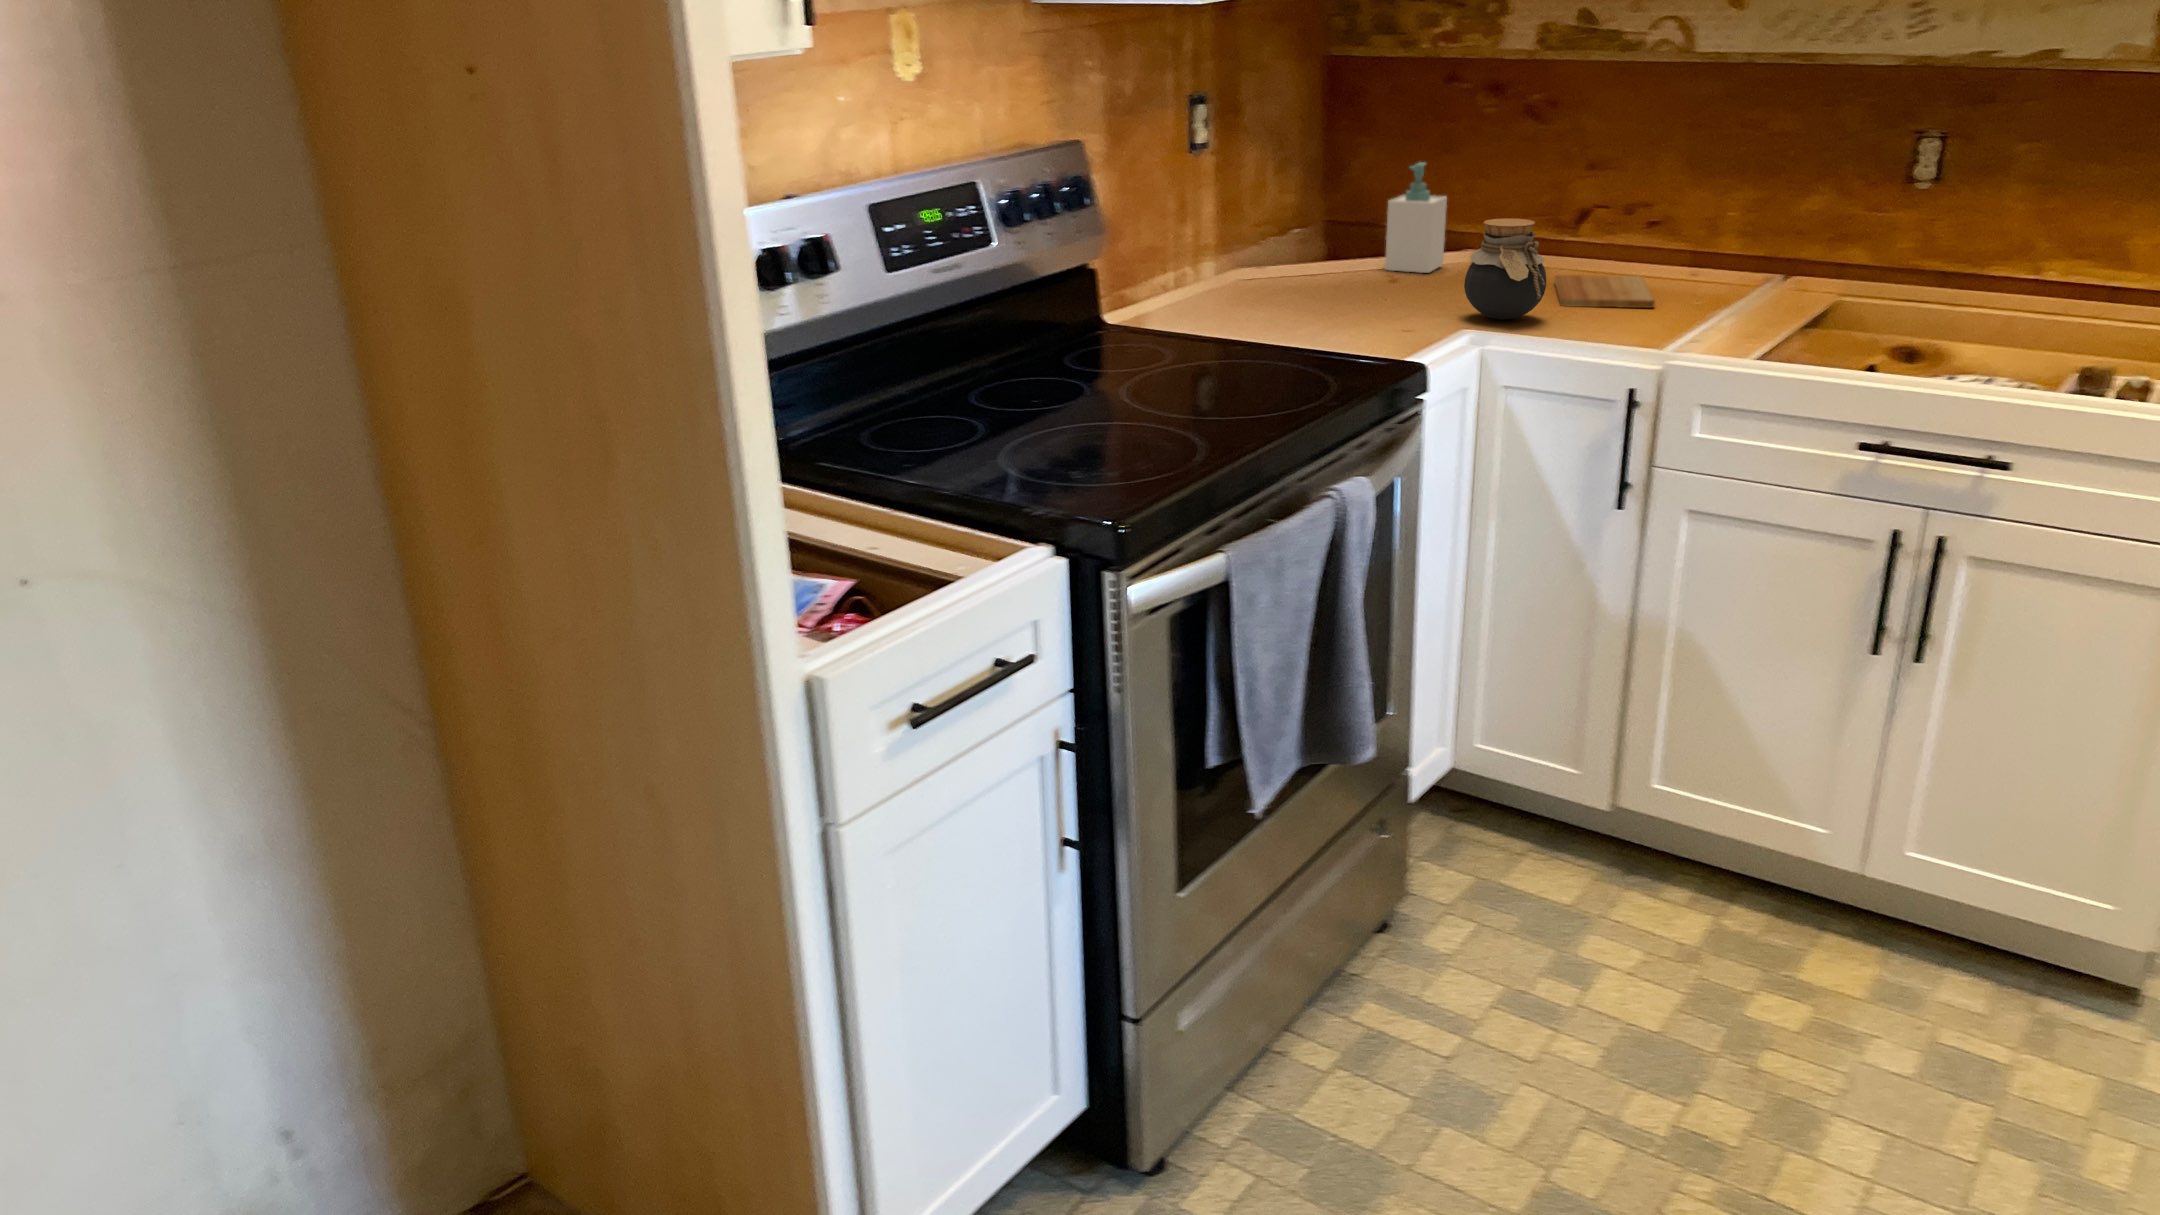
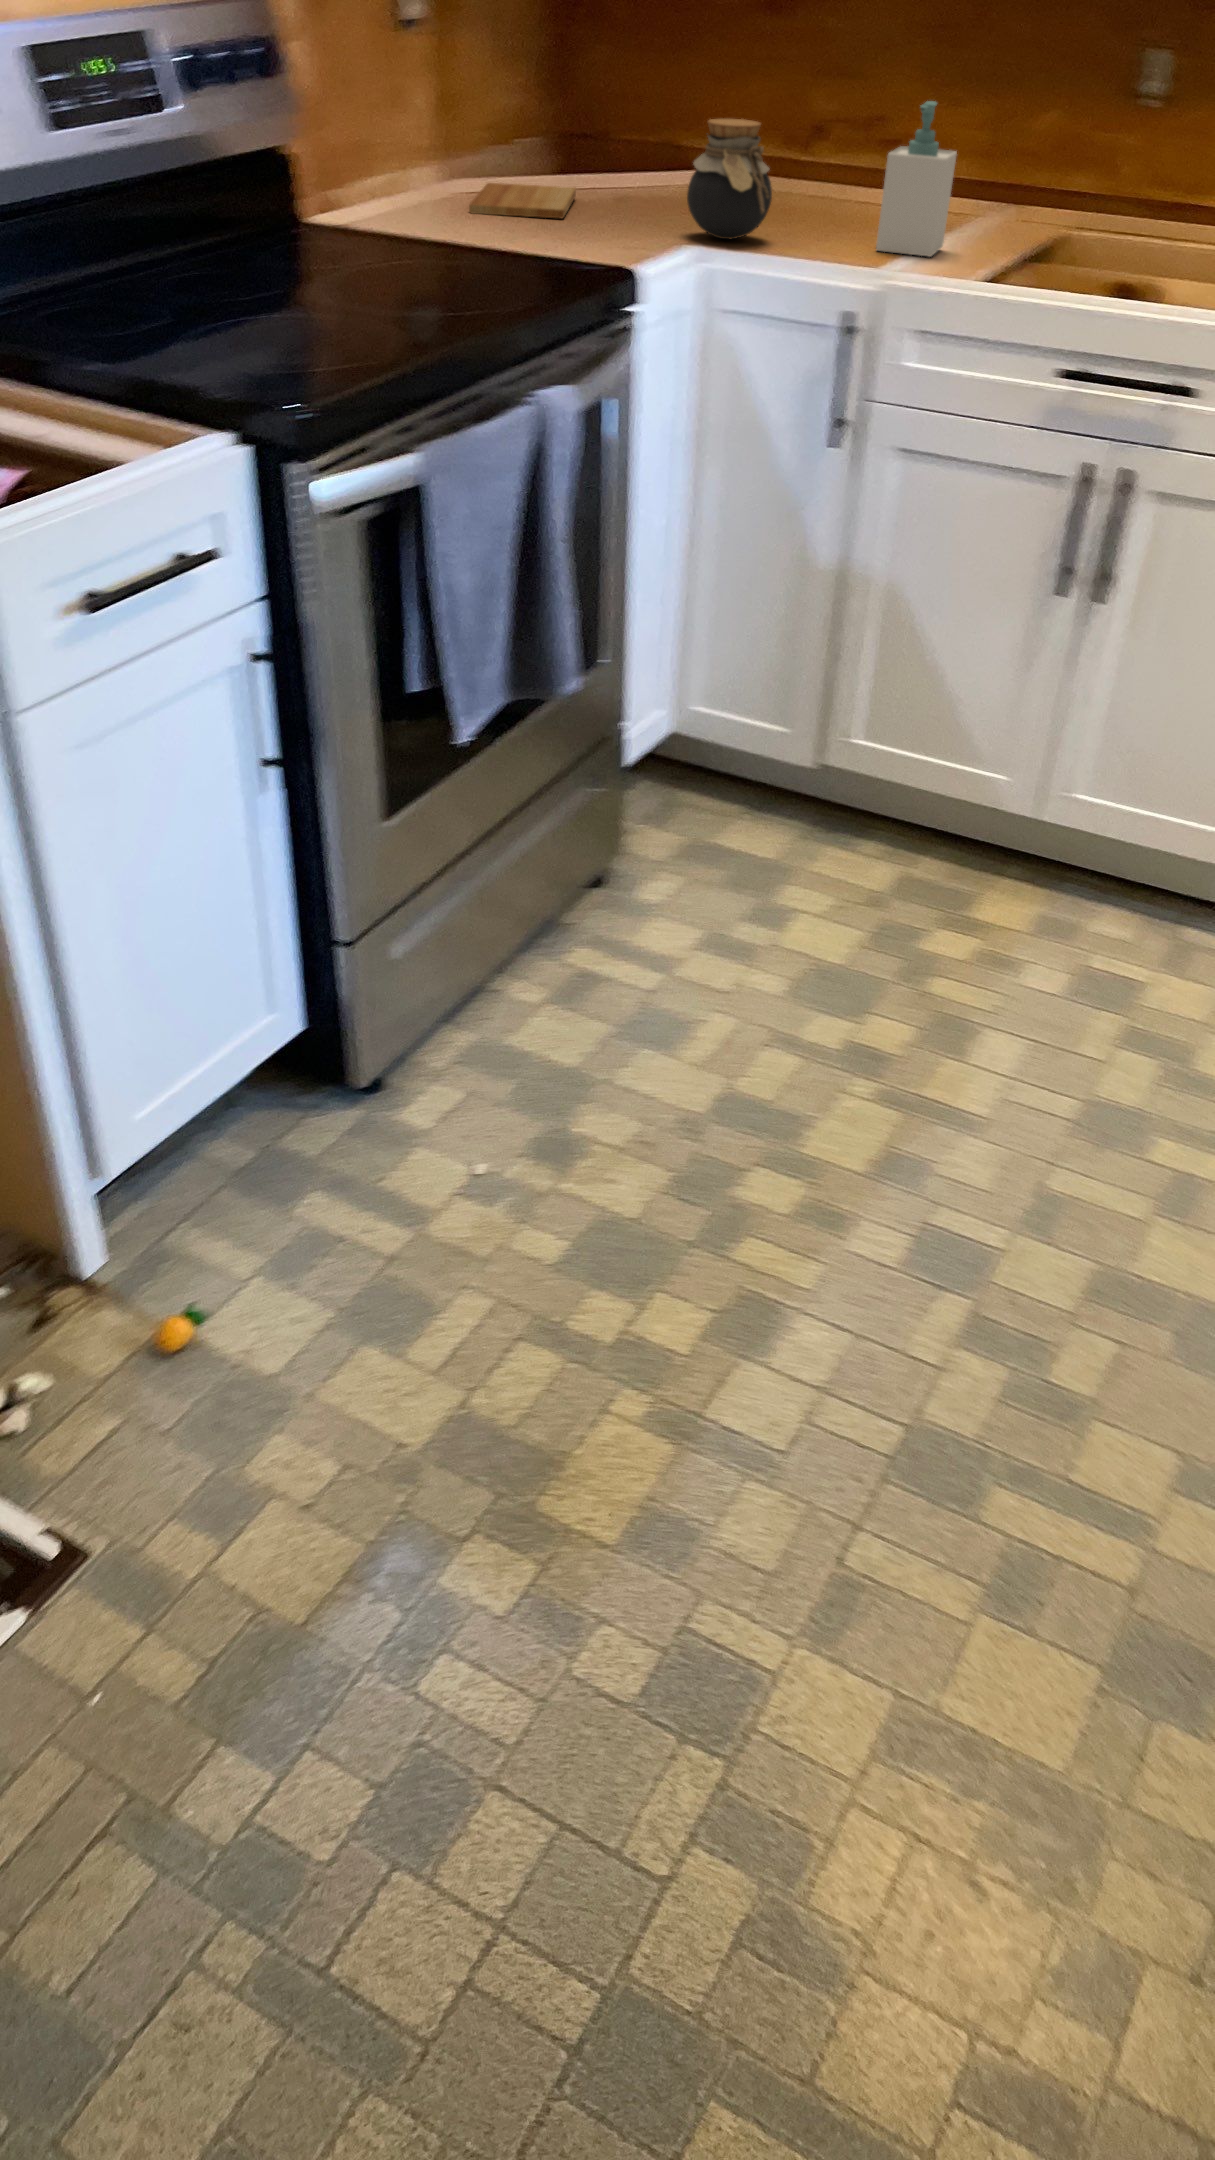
soap bottle: present [1385,162,1447,273] -> present [876,101,957,257]
cutting board: present [1555,275,1655,308] -> present [469,183,576,219]

